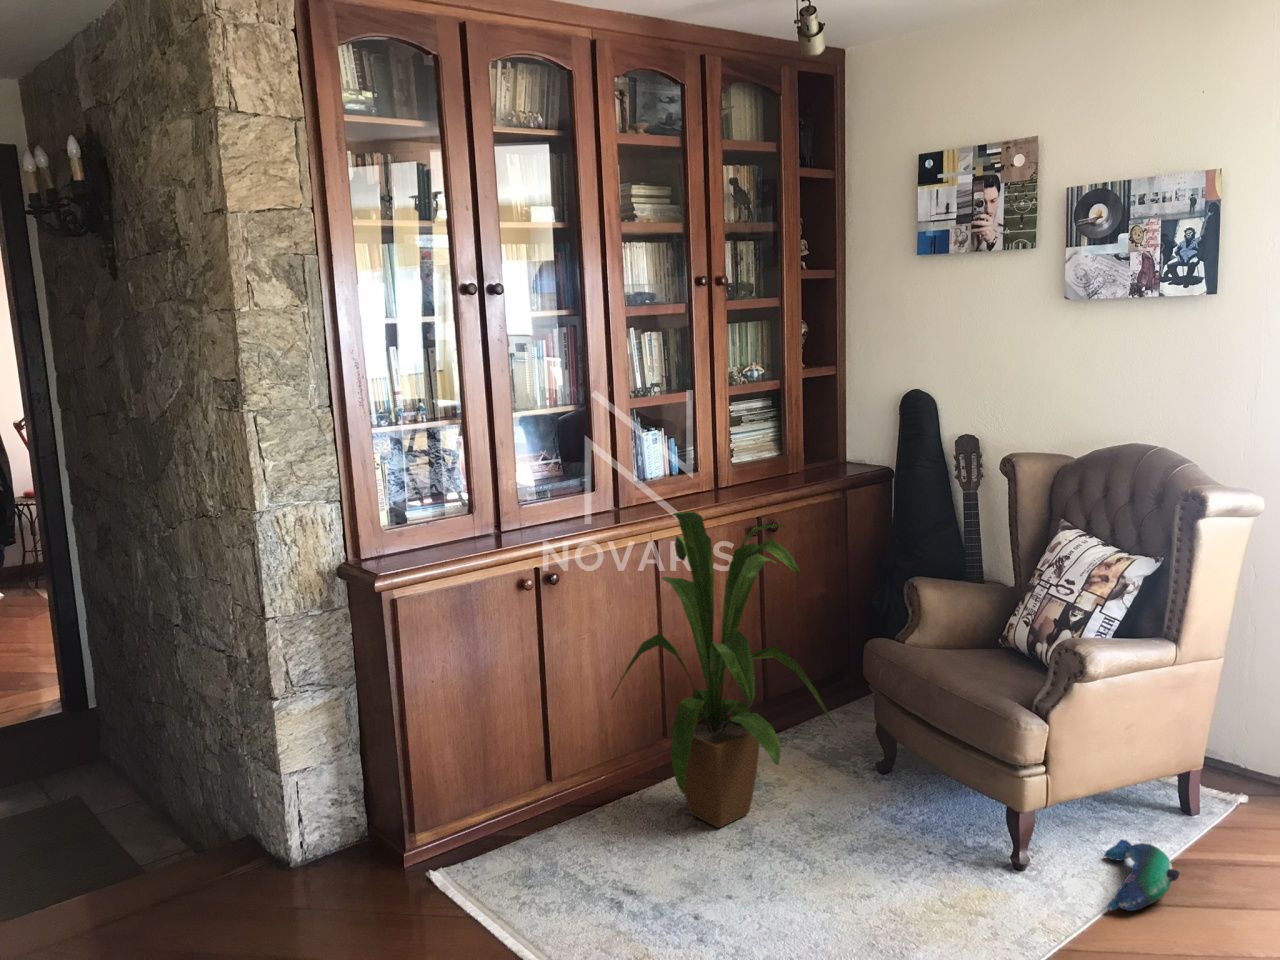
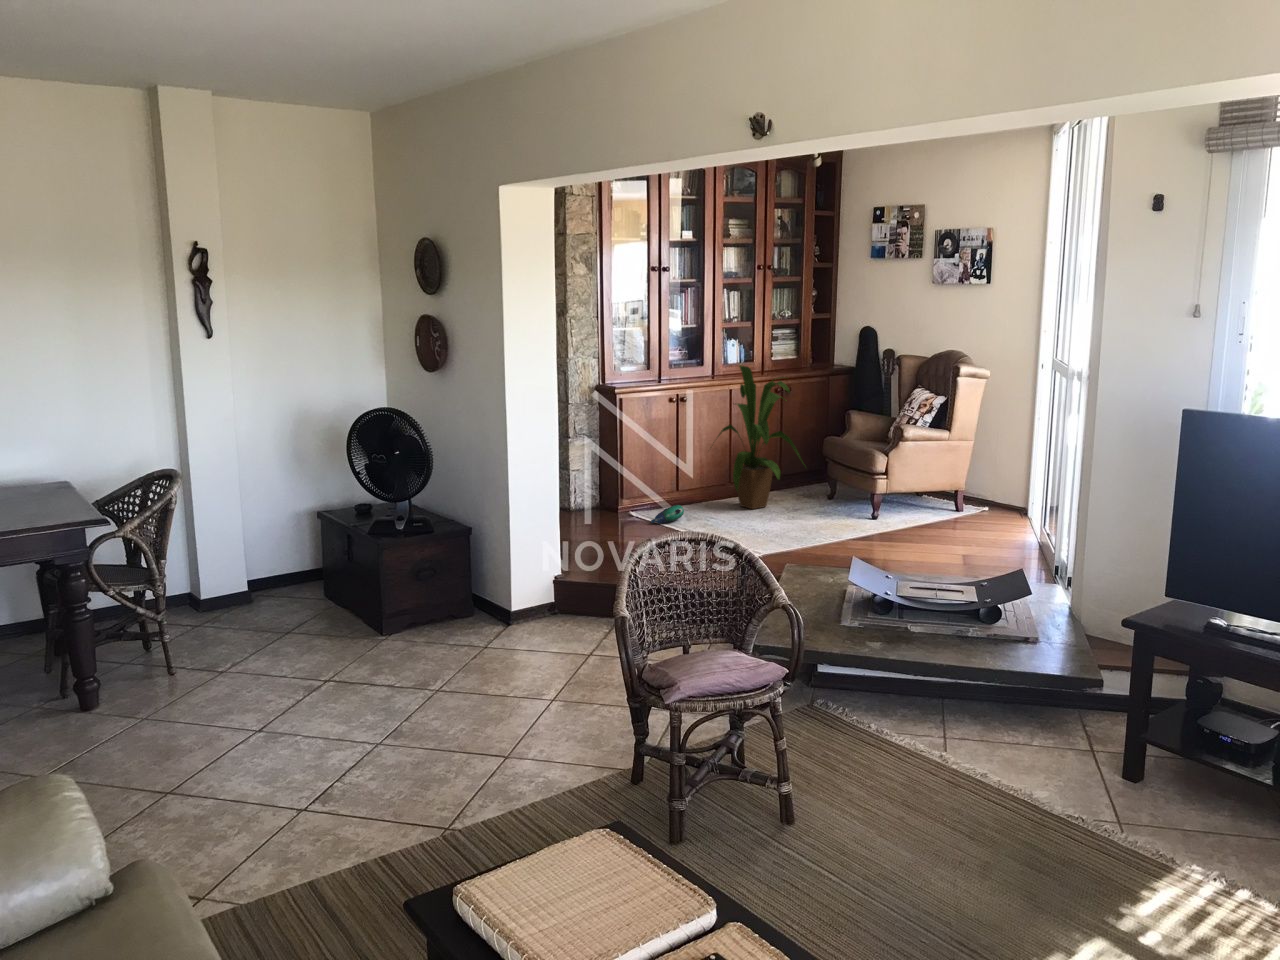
plush toy: present [1105,840,1180,911] -> present [651,505,684,523]

